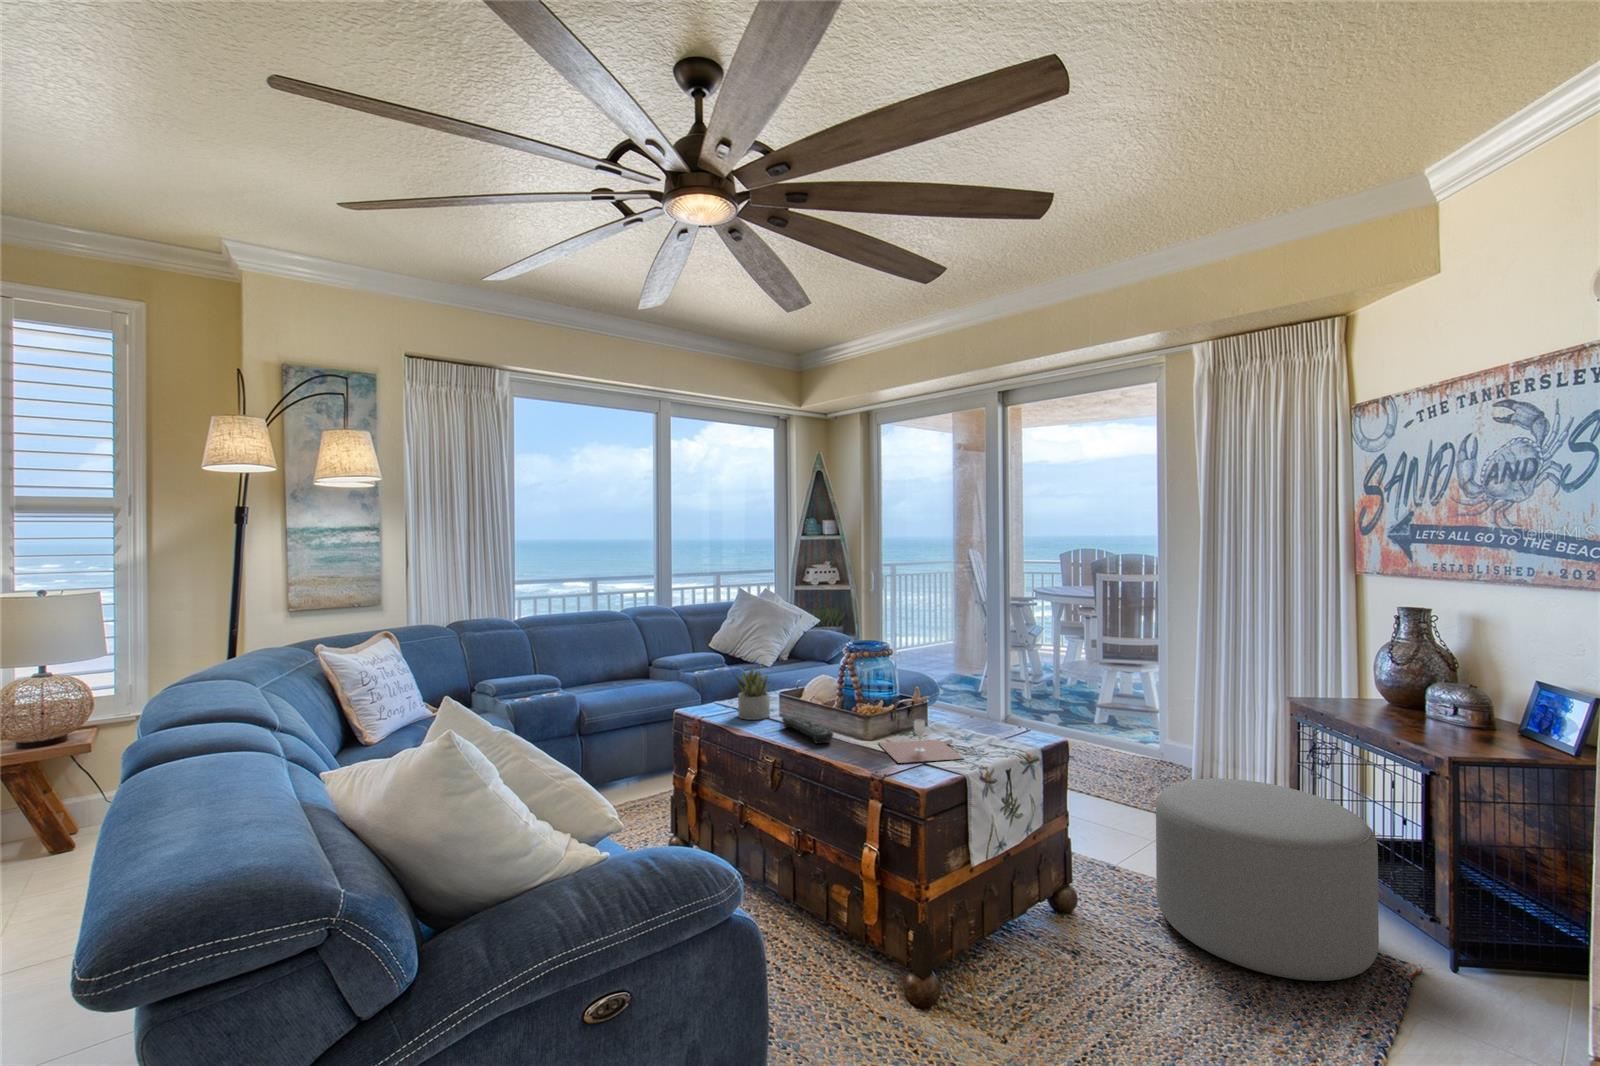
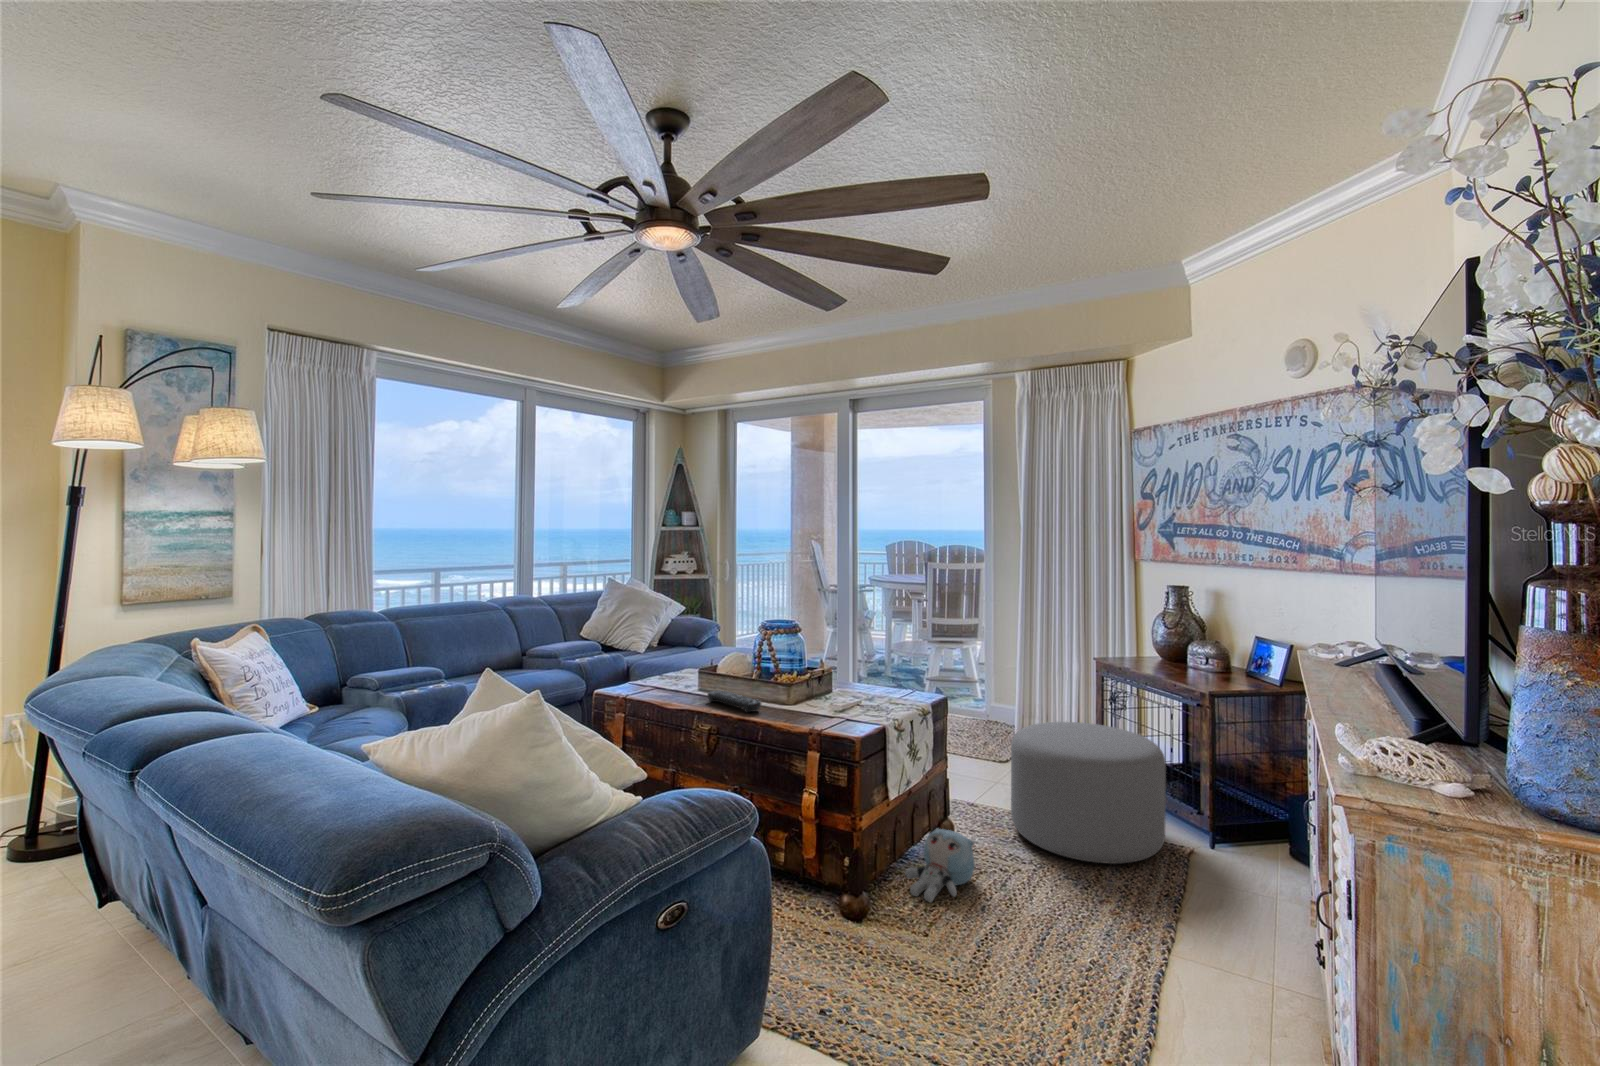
succulent plant: present [735,668,770,720] -> none [655,647,692,697]
wine glass: present [879,719,963,763] -> none [800,685,878,722]
plush toy: none [998,901,1090,996] -> present [905,828,976,902]

